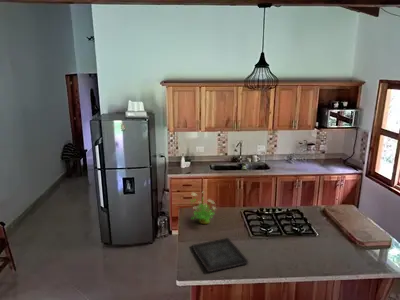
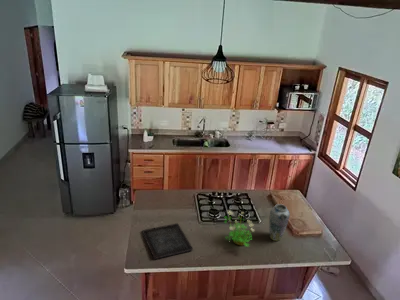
potted plant: present [191,193,214,224] -> present [225,211,254,246]
vase: none [330,211,352,253] -> present [269,204,290,241]

